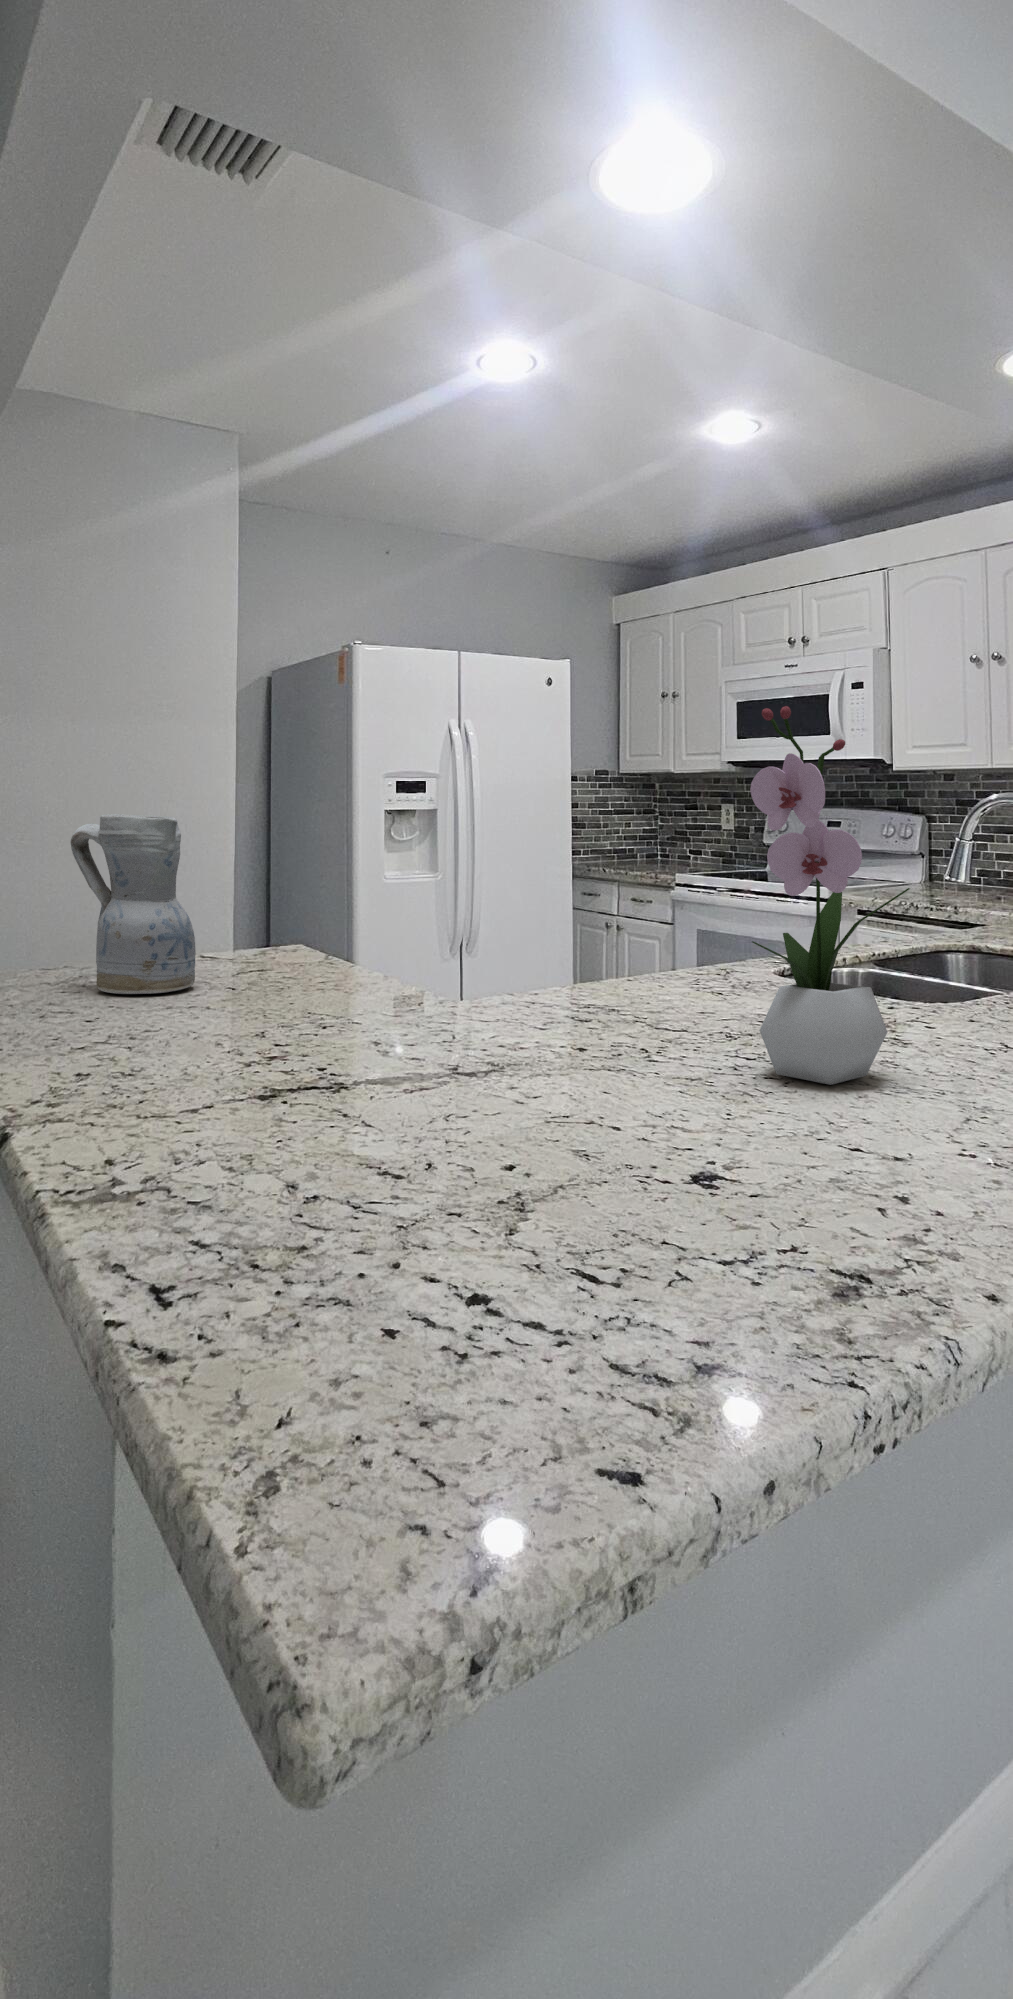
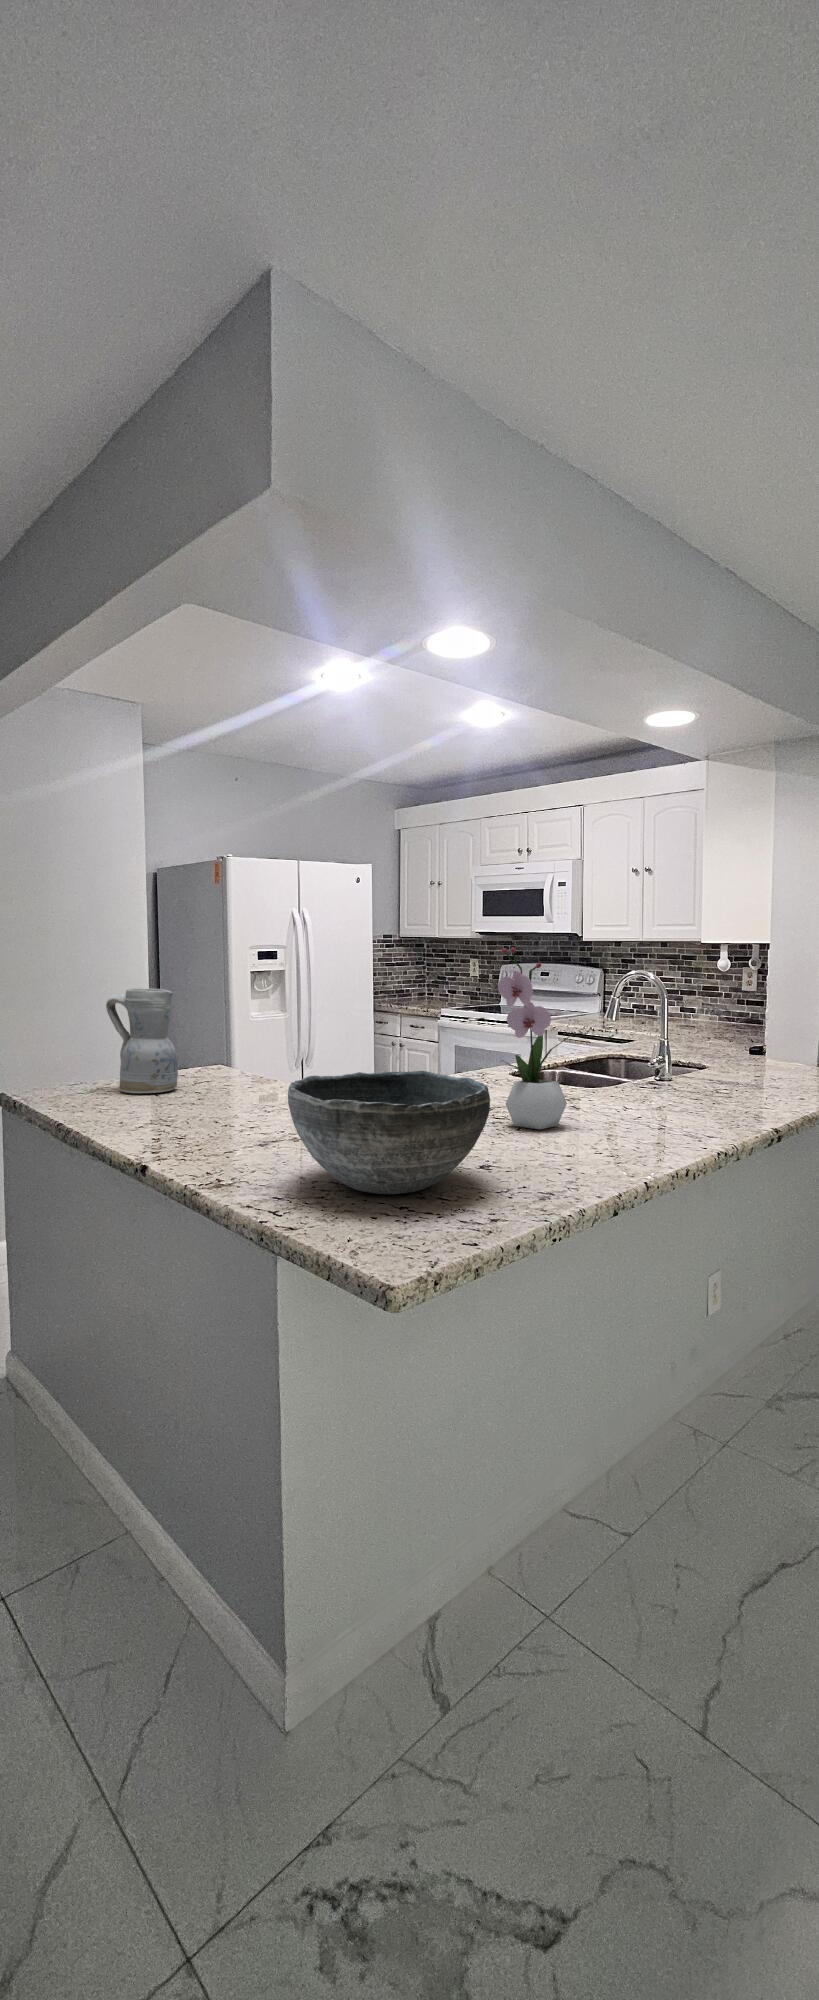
bowl: none [215,959,713,1261] -> present [288,1071,490,1194]

